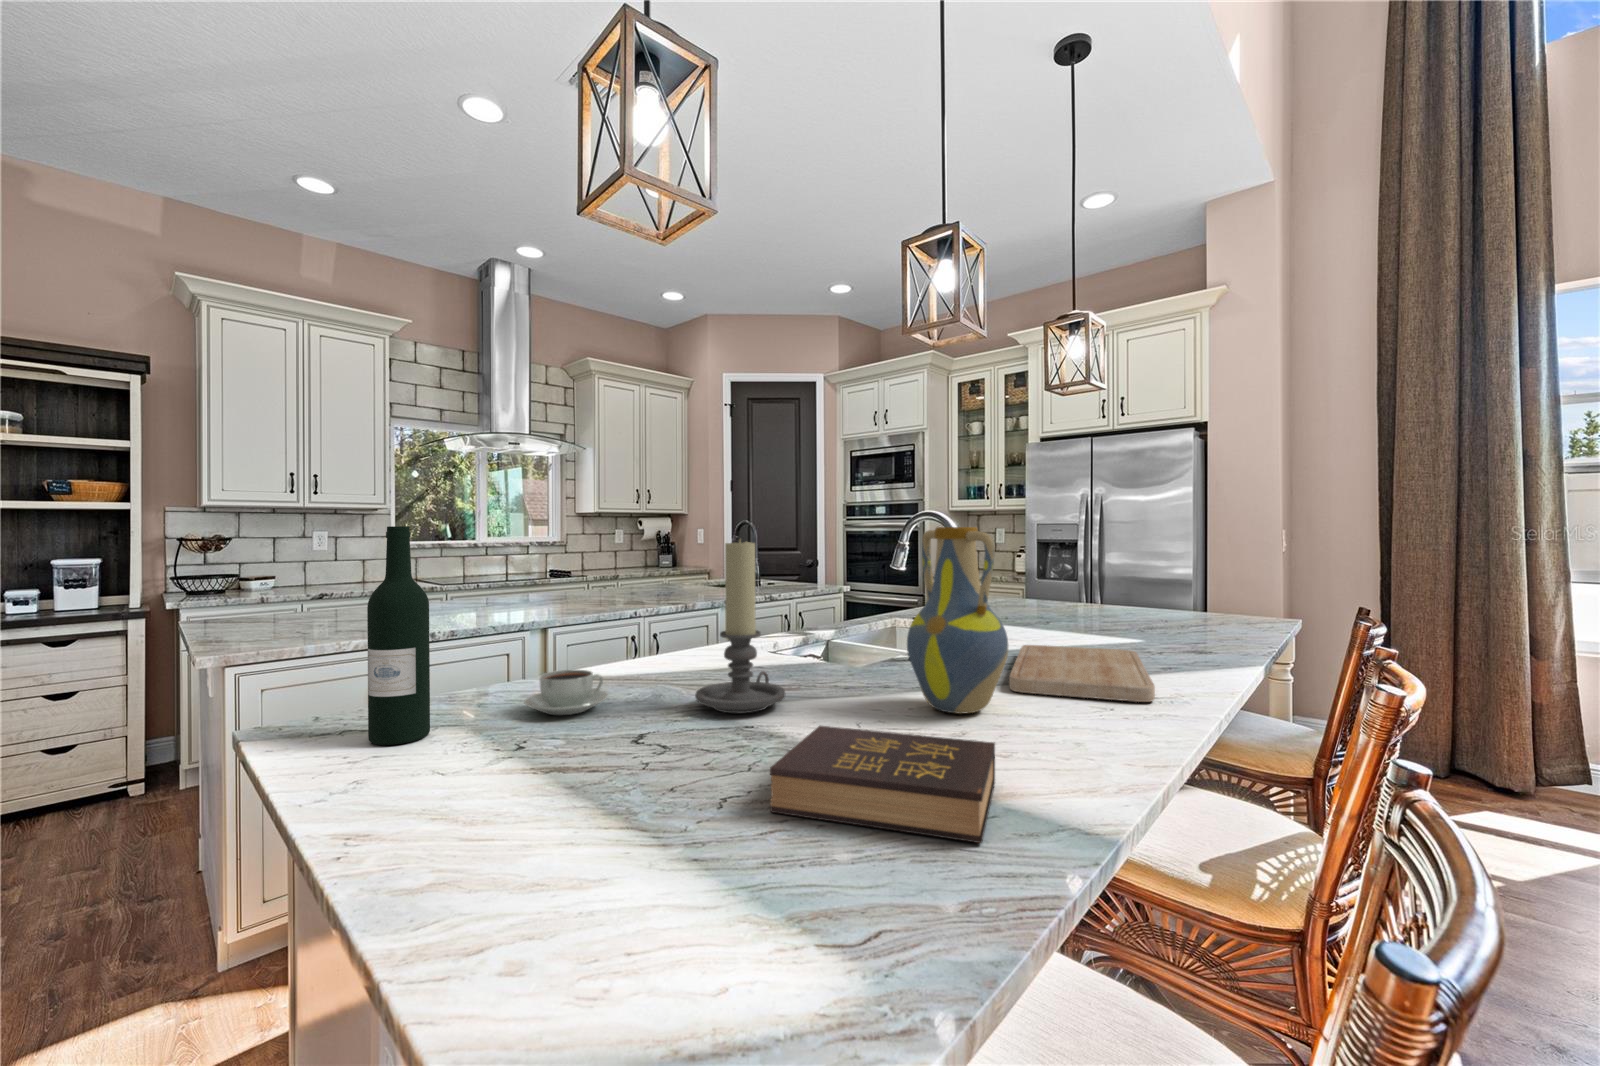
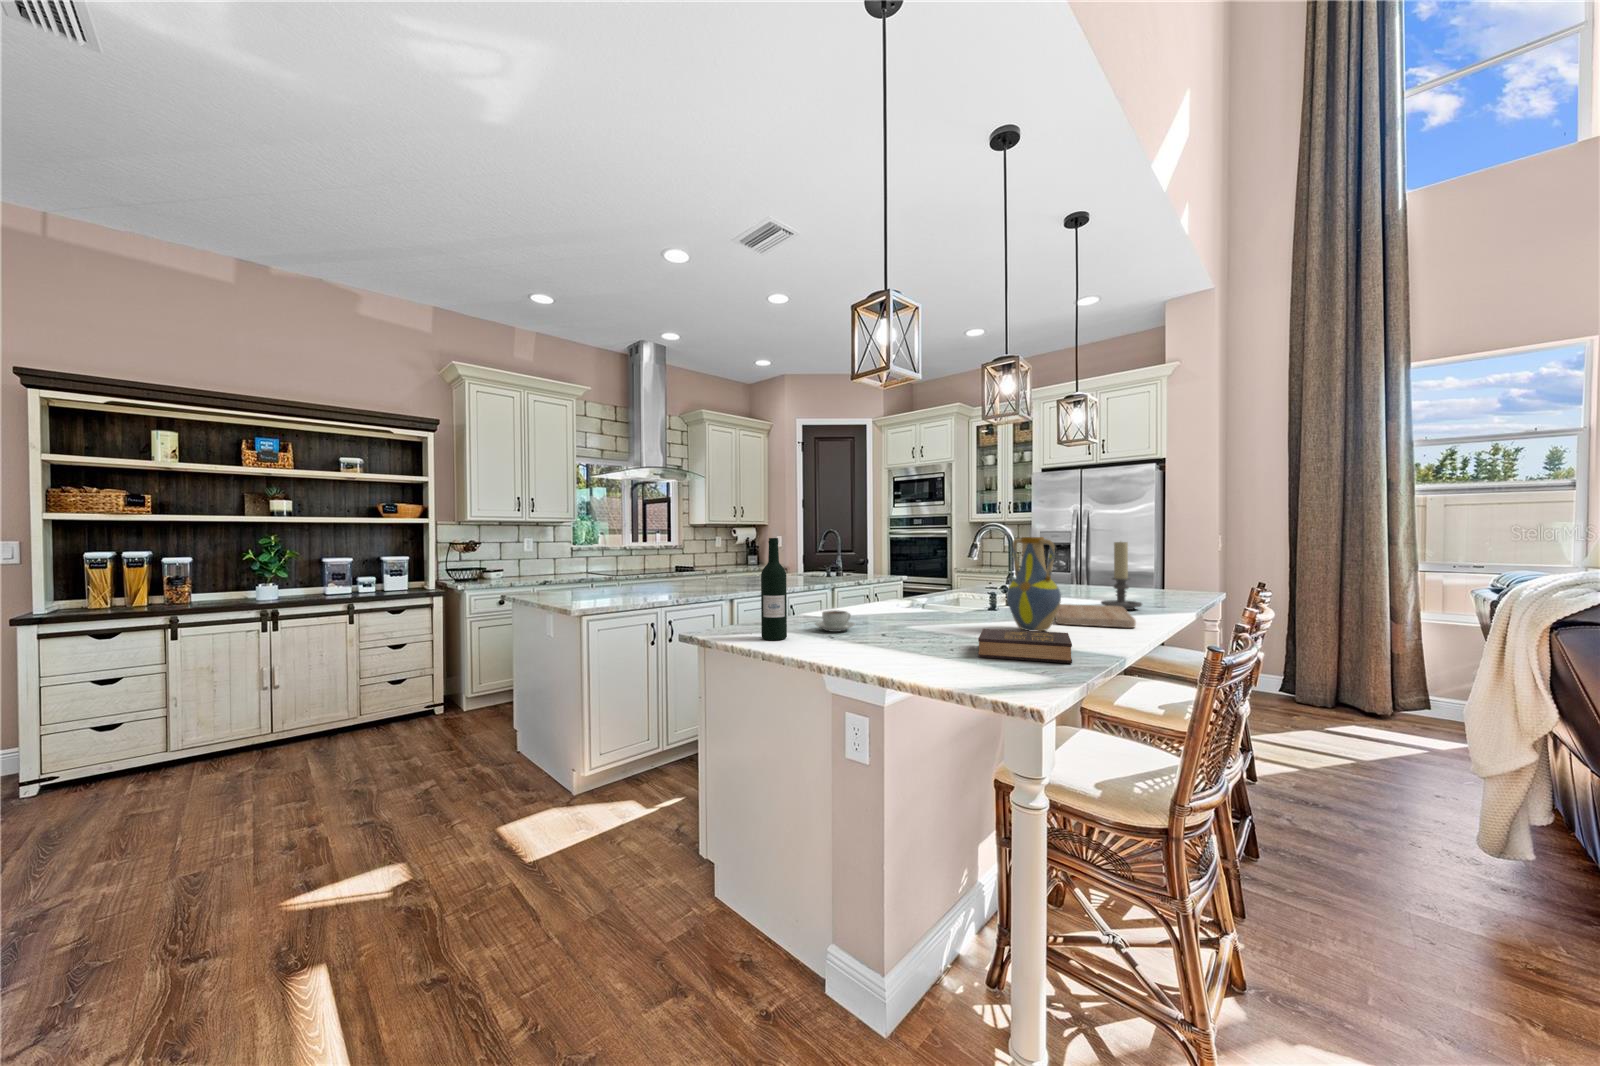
candle holder: present [695,540,785,714] -> present [1101,542,1142,610]

